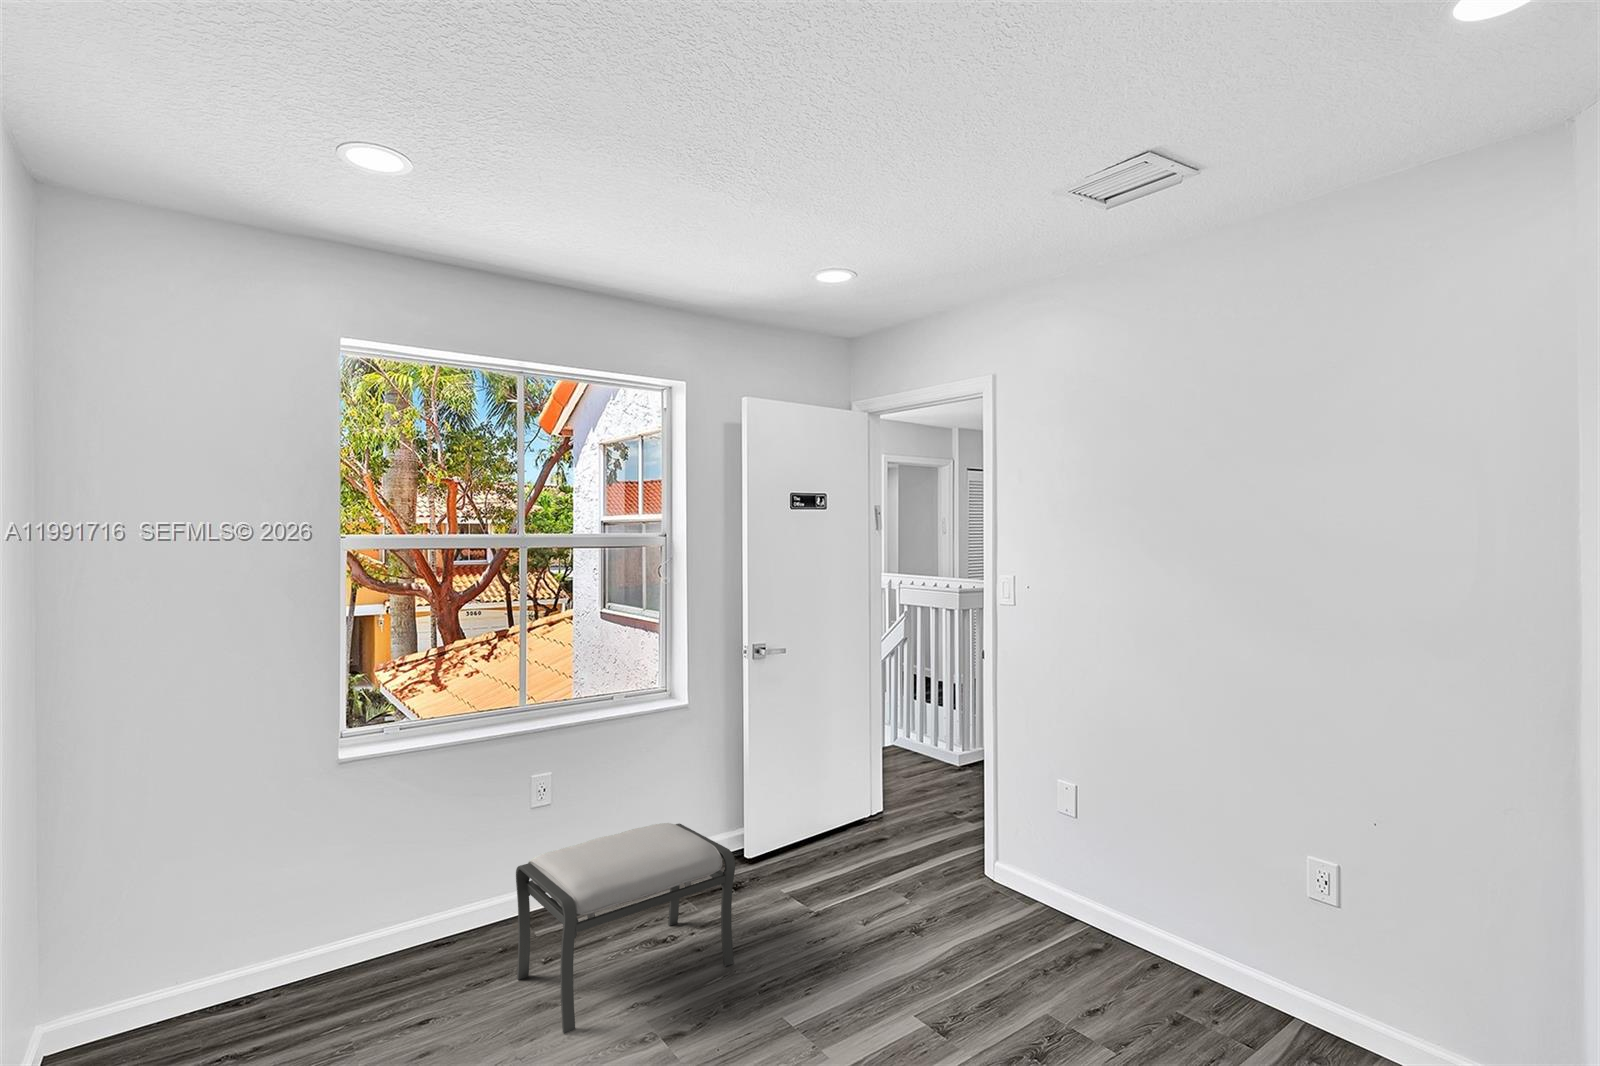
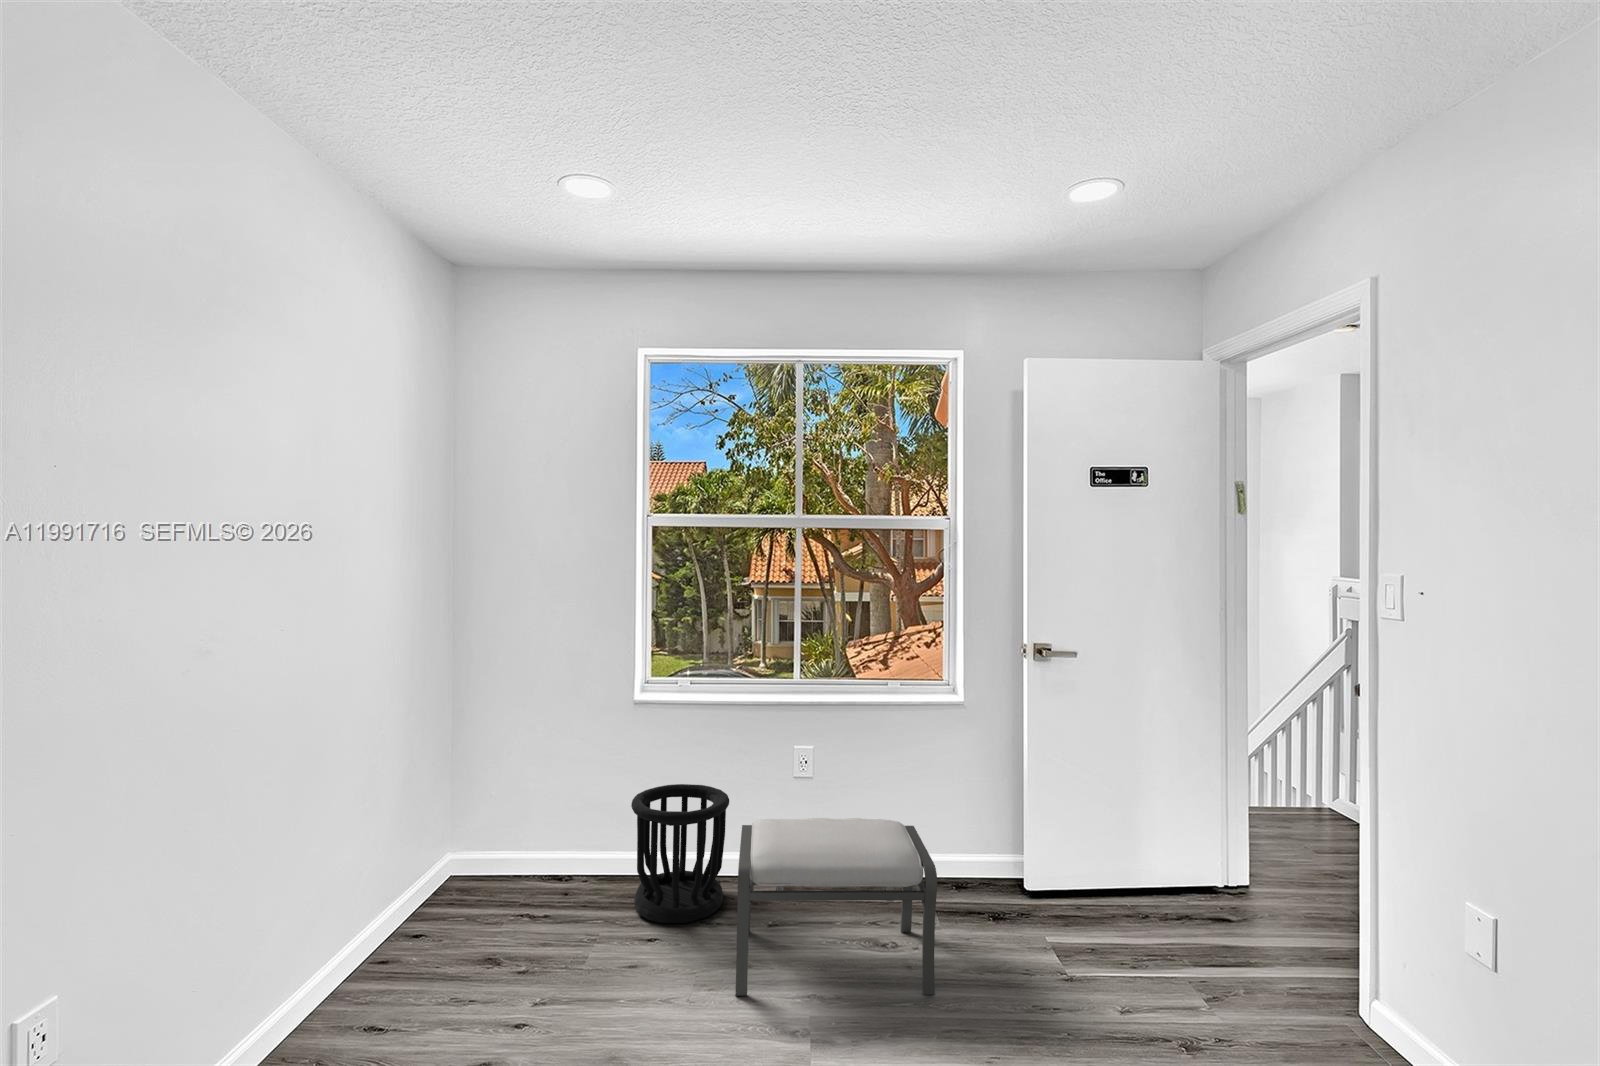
wastebasket: none [359,839,481,1005] -> present [631,784,729,923]

